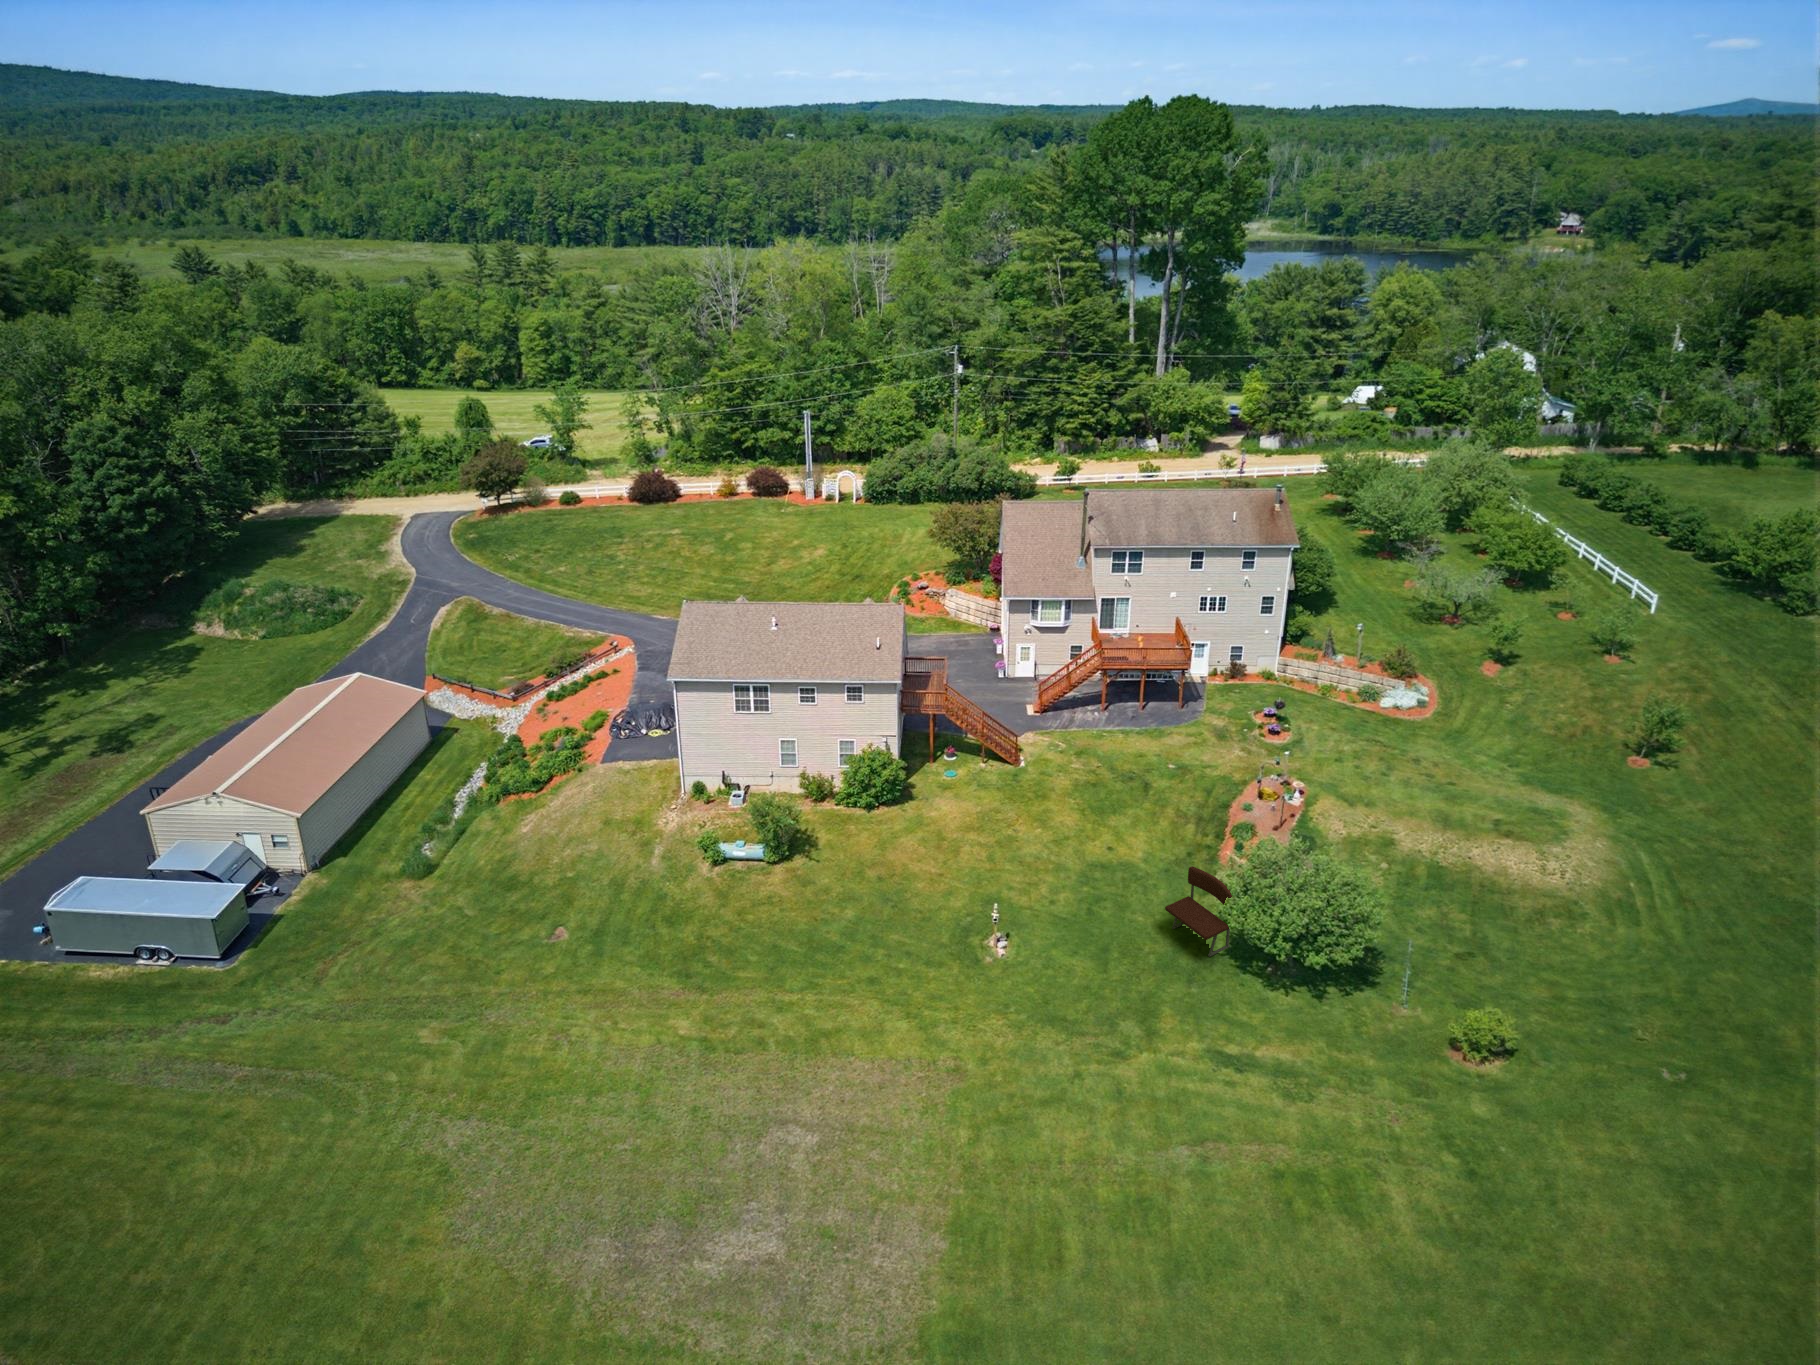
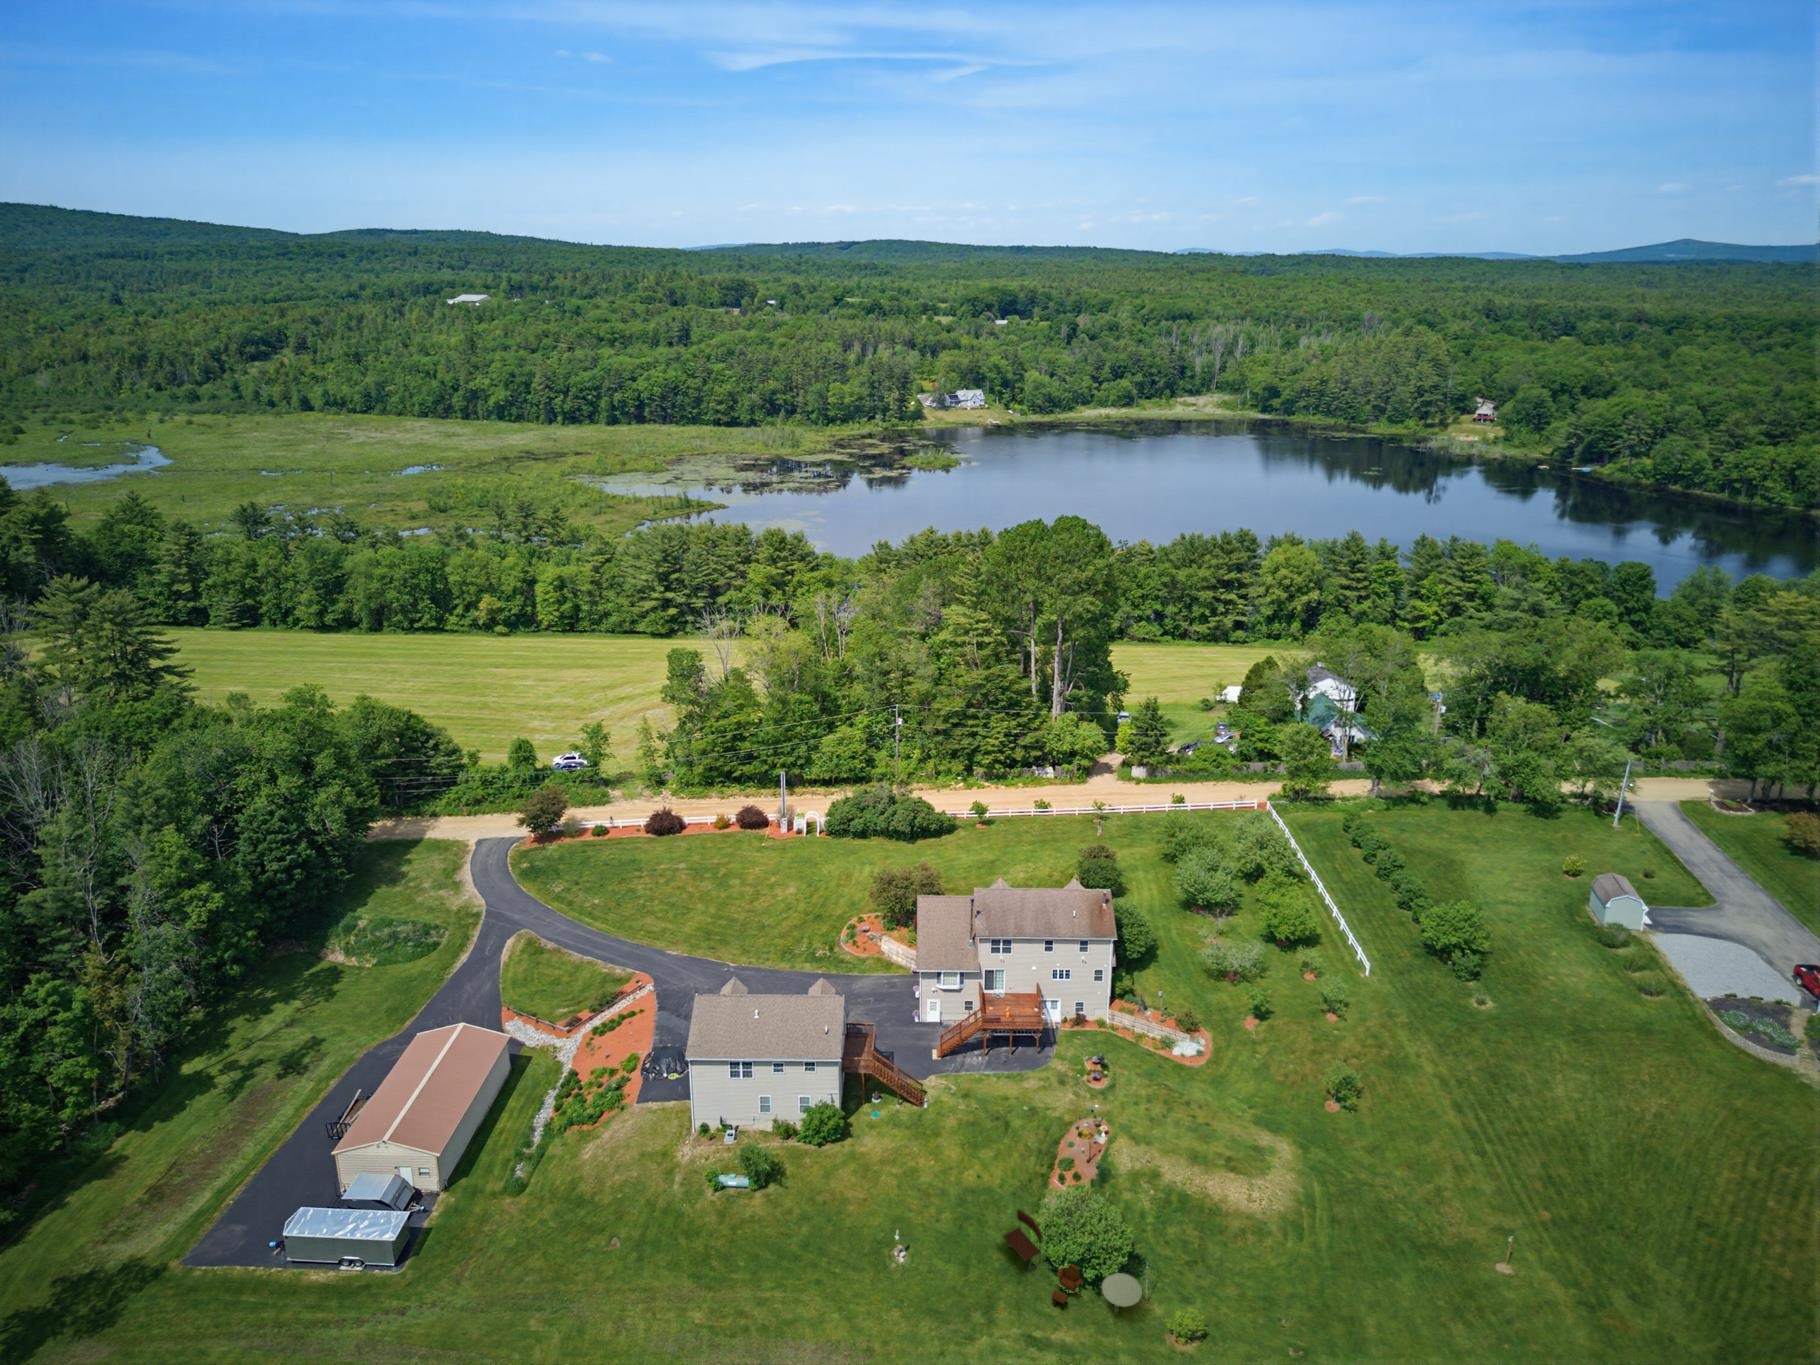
lounge chair: none [1255,934,1303,1007] -> present [1052,1264,1082,1309]
round table: none [1338,954,1408,1014] -> present [1102,1273,1142,1315]

